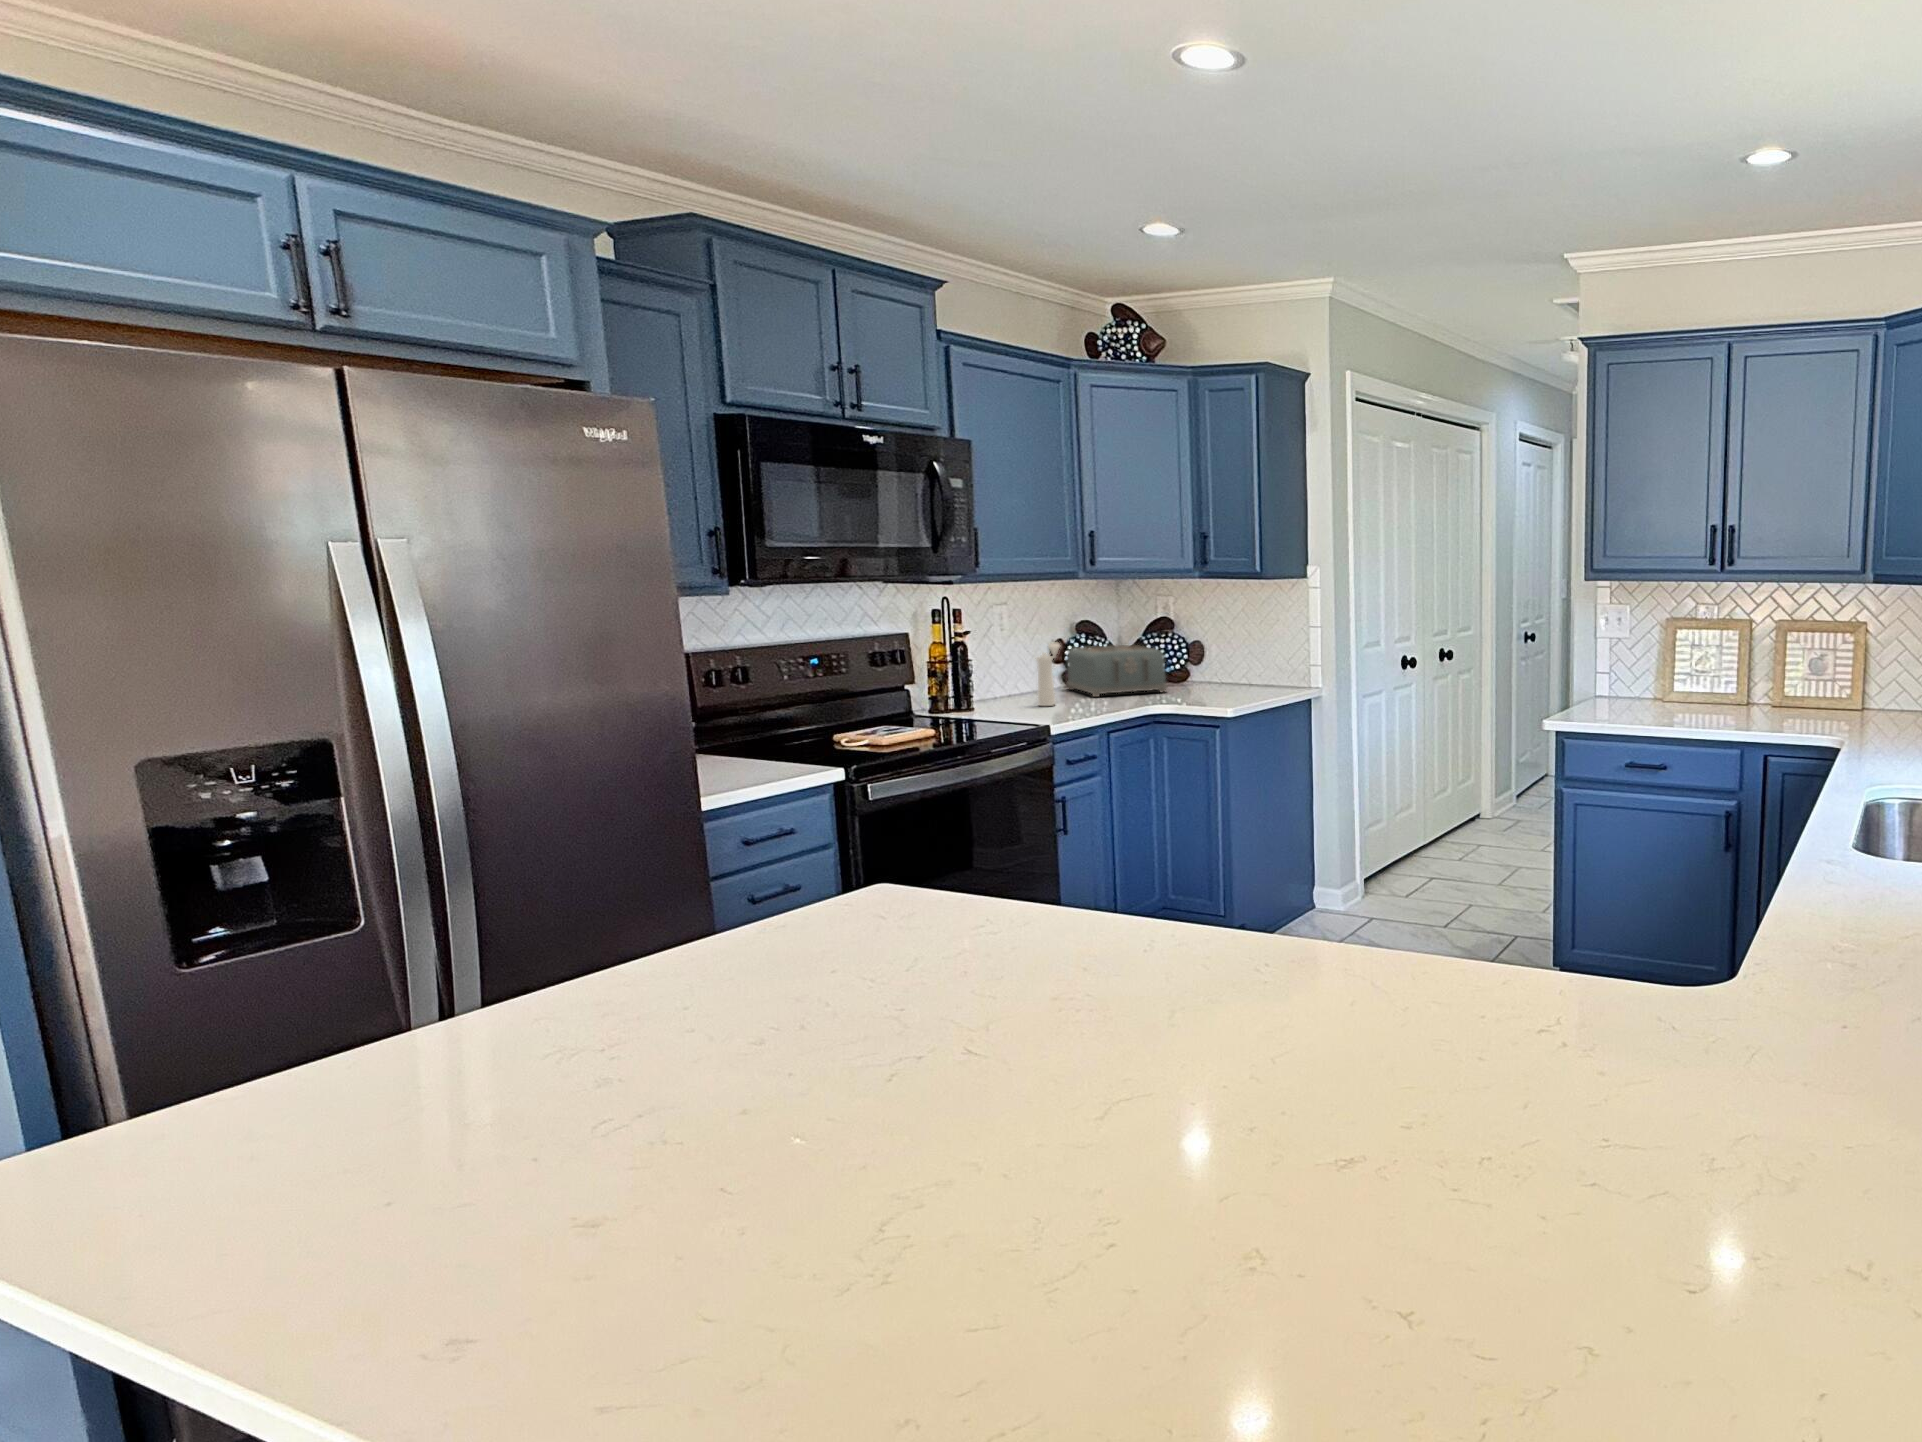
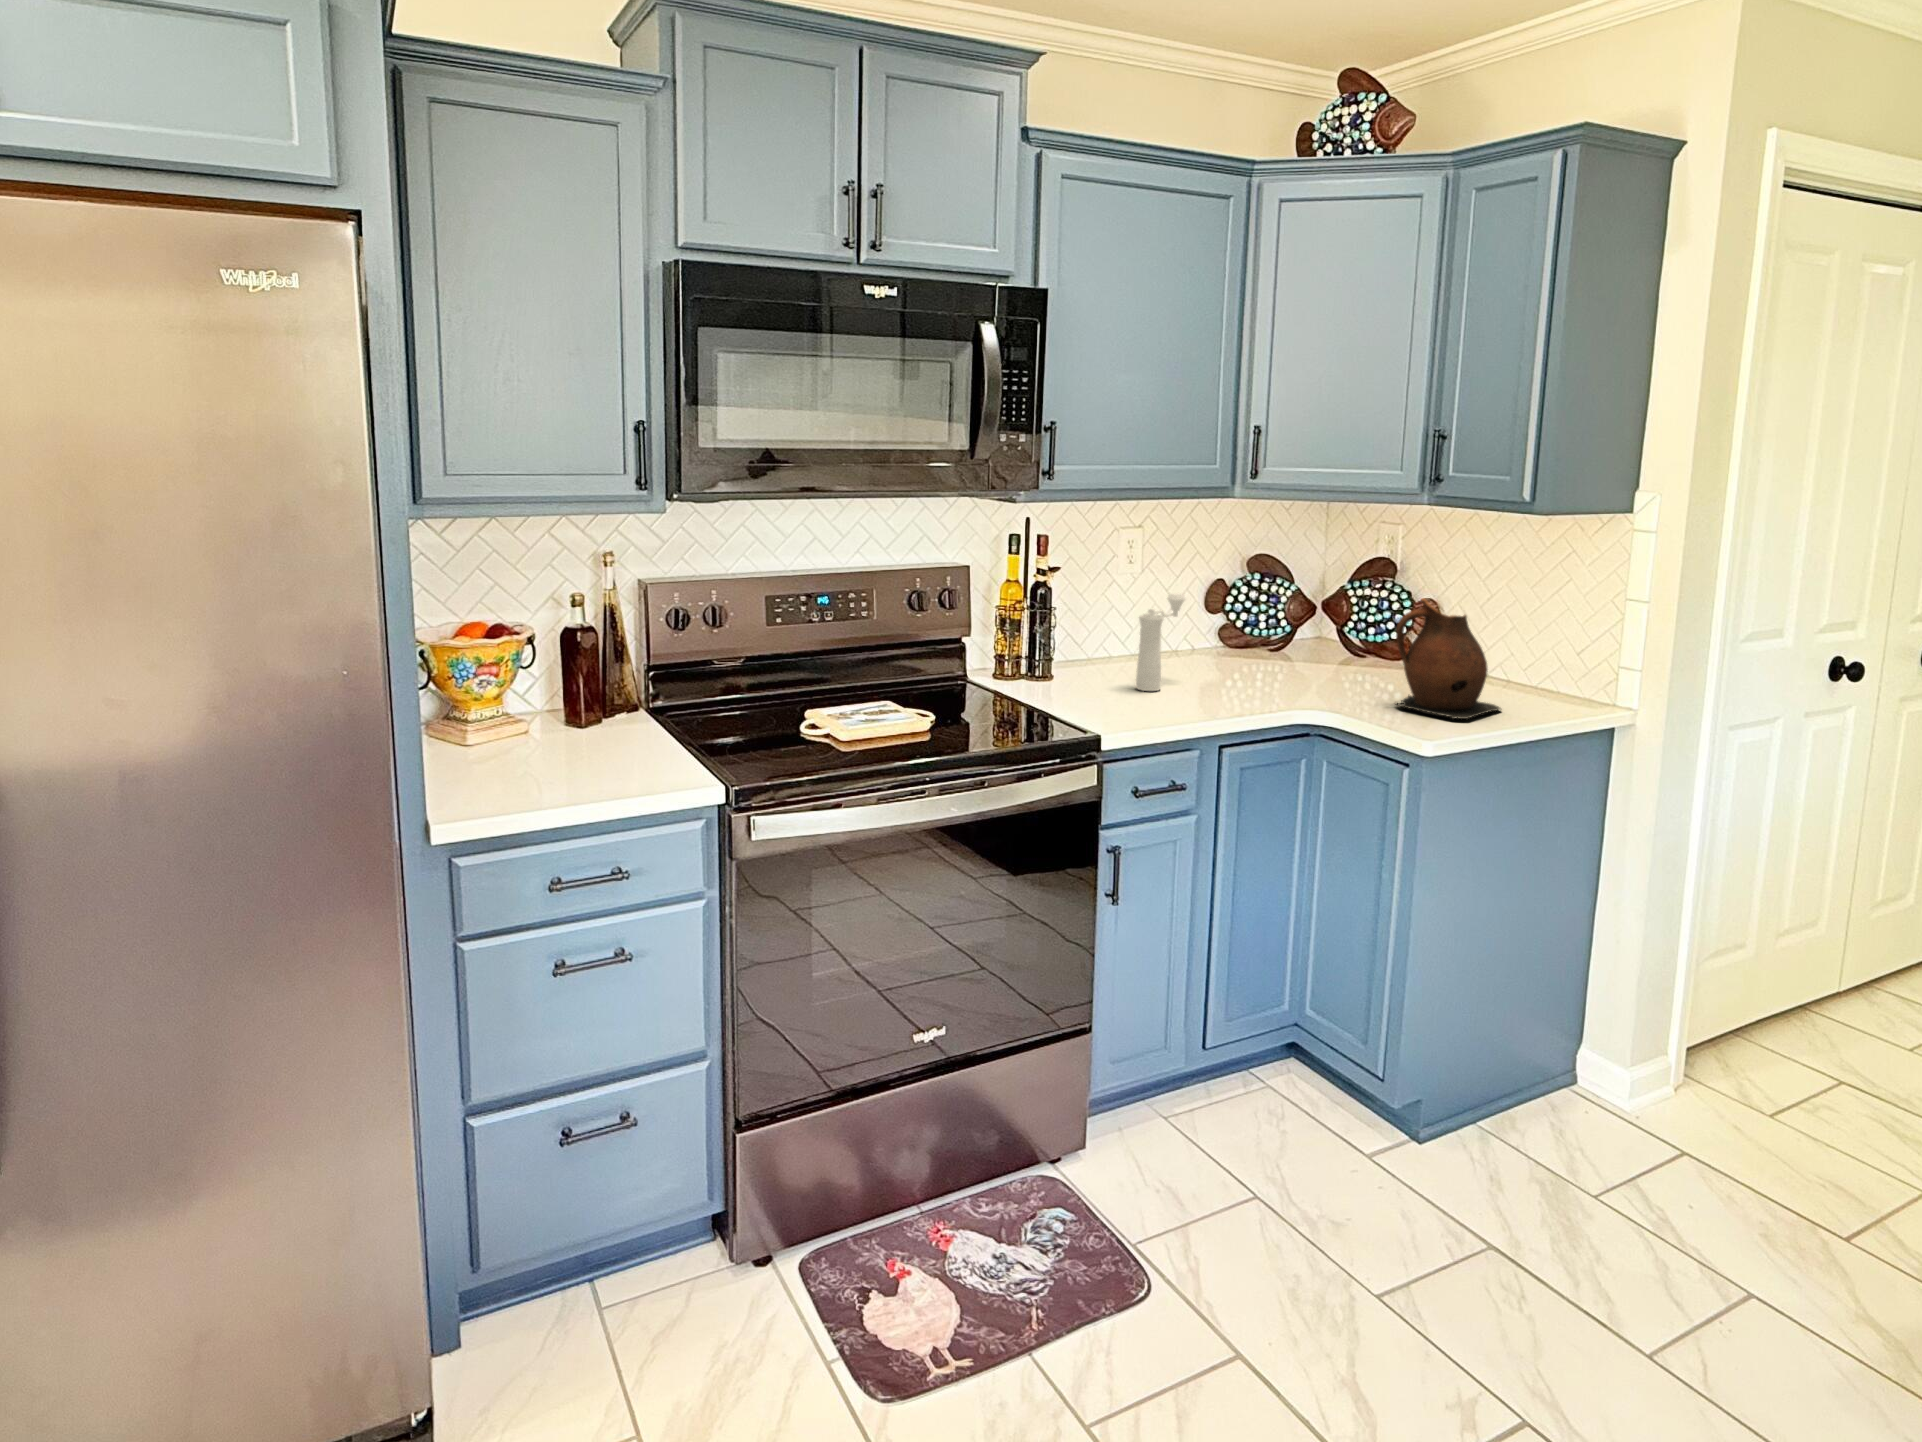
ceramic pitcher: none [1195,632,1256,699] -> present [1396,598,1501,719]
toaster: present [1067,645,1167,697] -> none [1215,596,1355,684]

